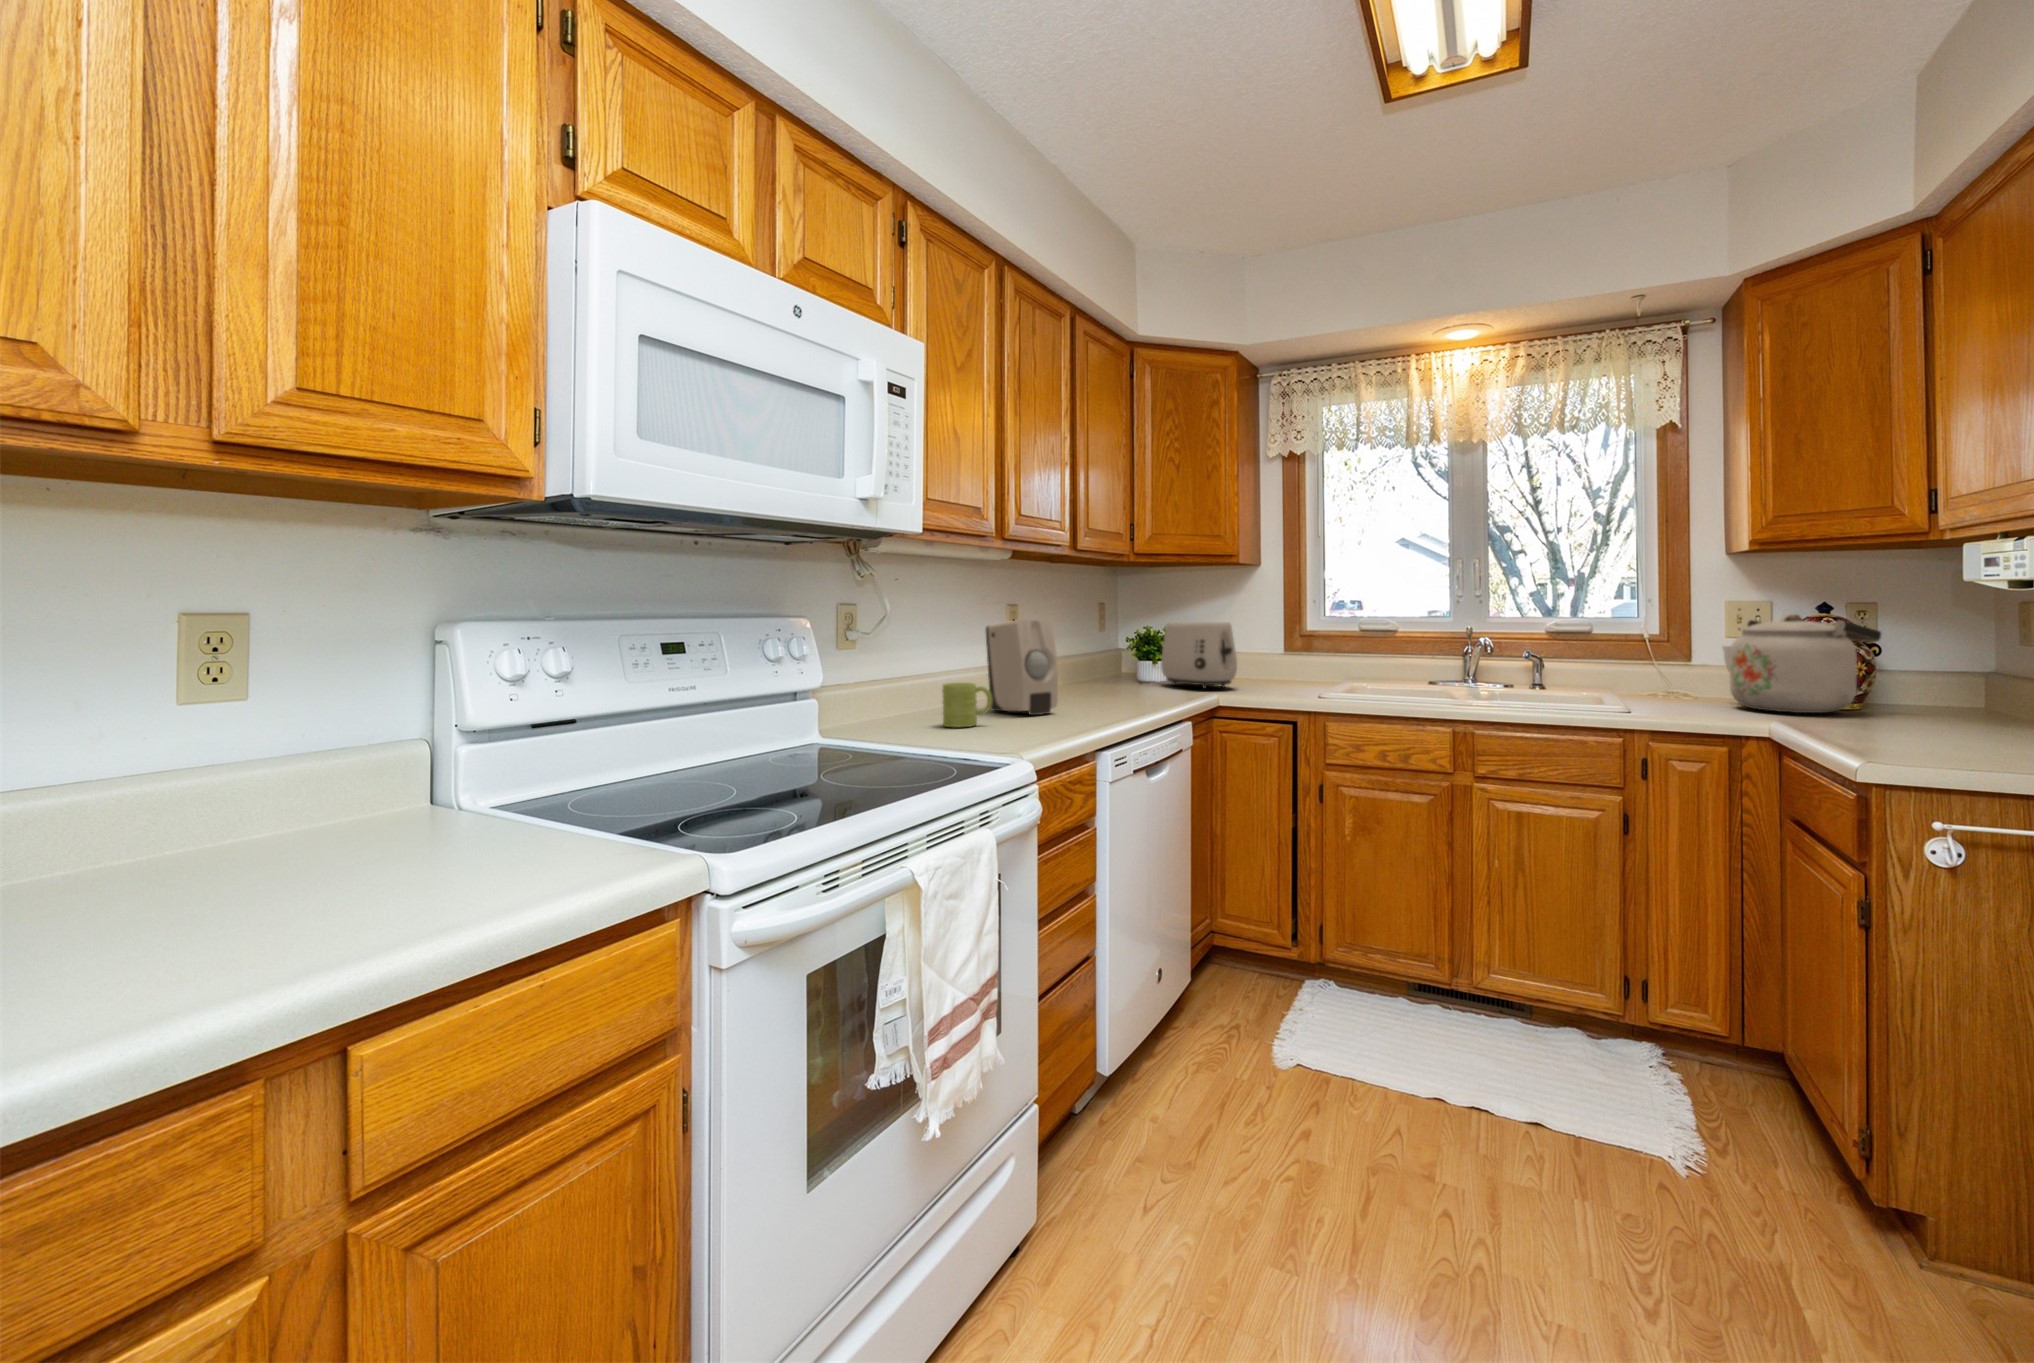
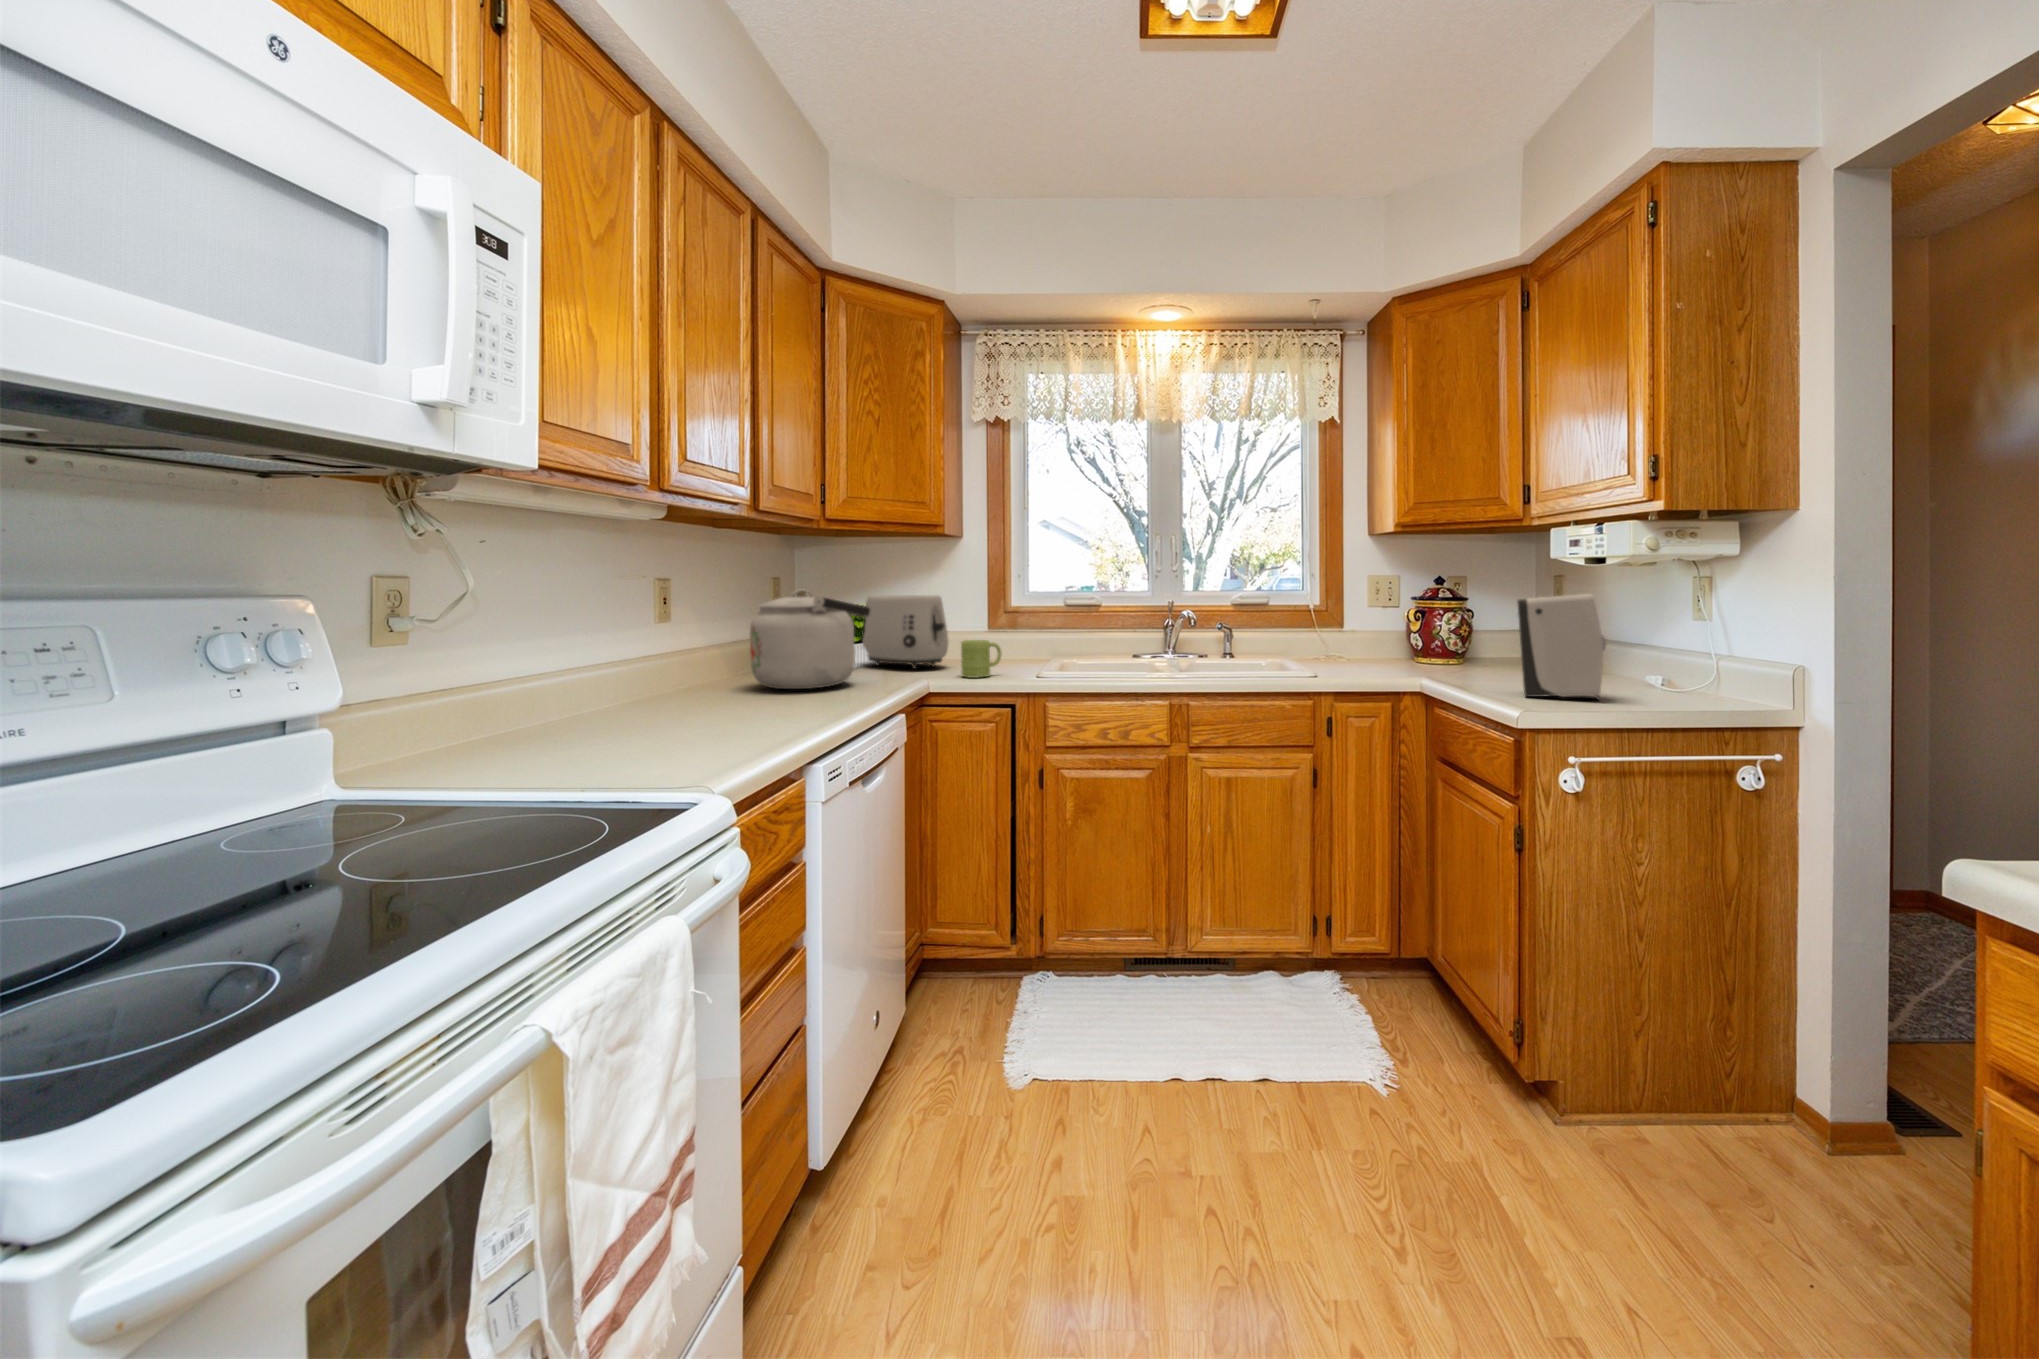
kettle: present [1723,614,1881,713] -> present [750,590,870,689]
soap dispenser: present [986,619,1058,715] -> present [1518,594,1606,700]
mug: present [942,683,992,727] -> present [961,640,1001,678]

